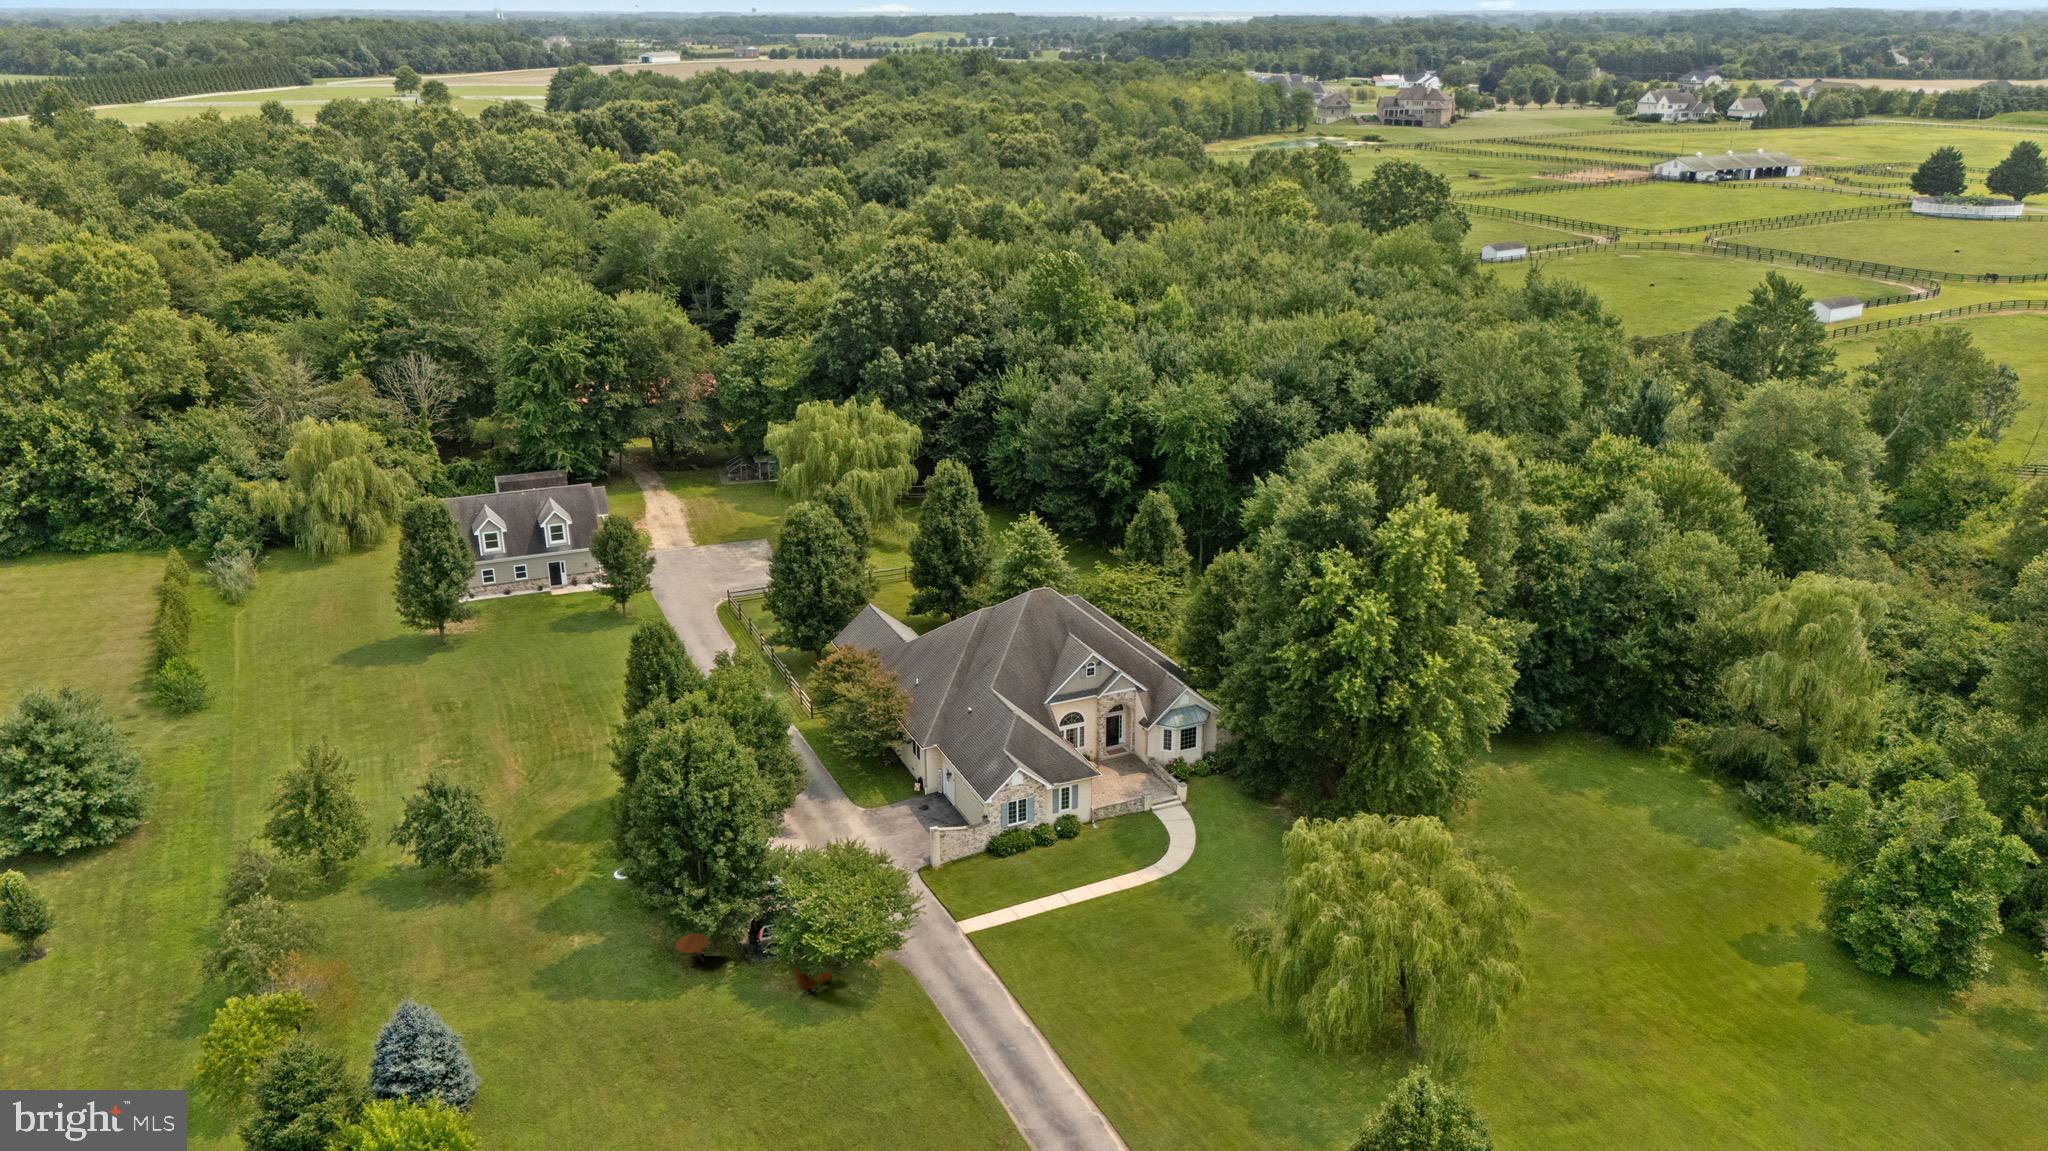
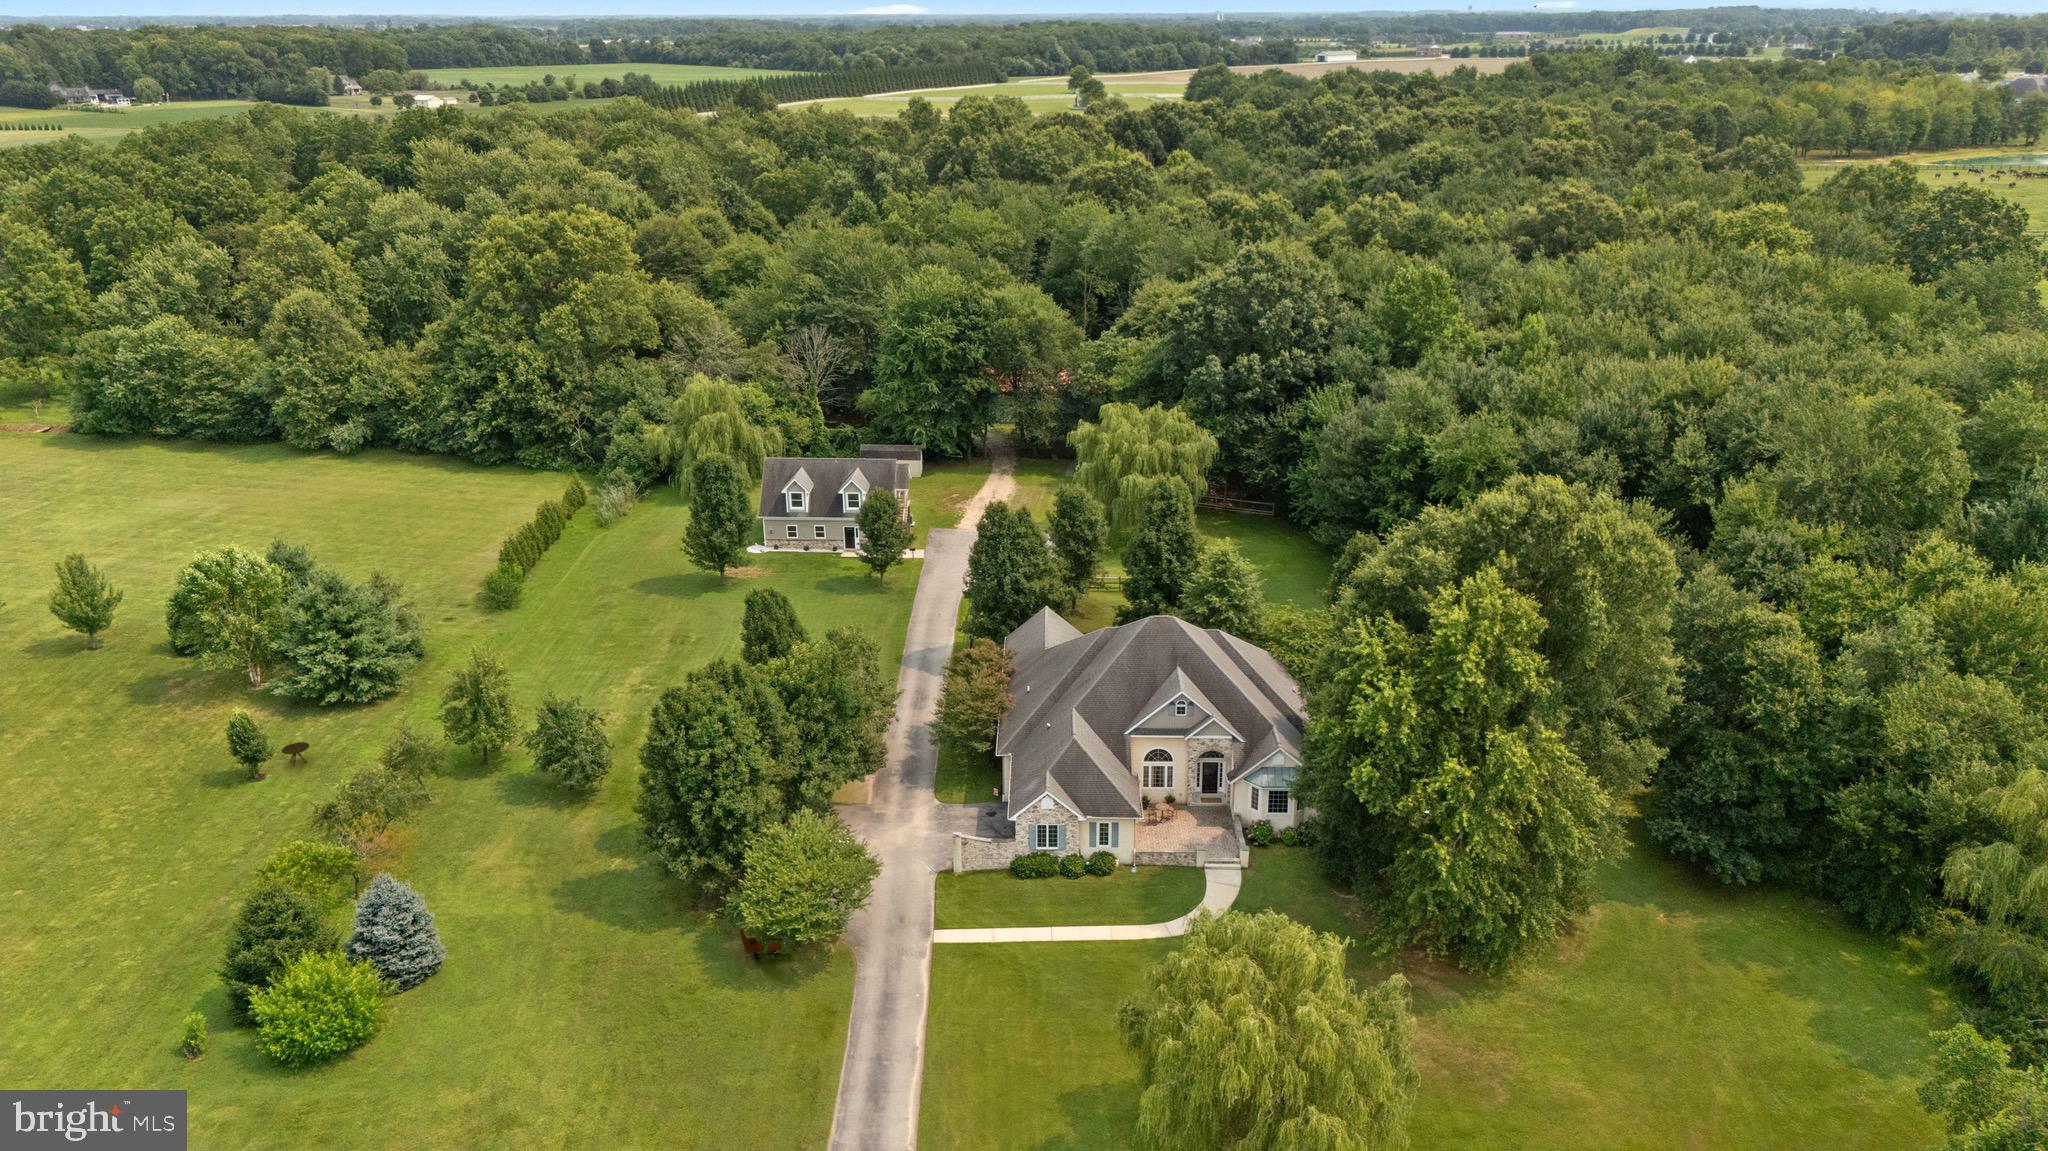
round table: present [676,933,708,967] -> present [282,742,309,765]

